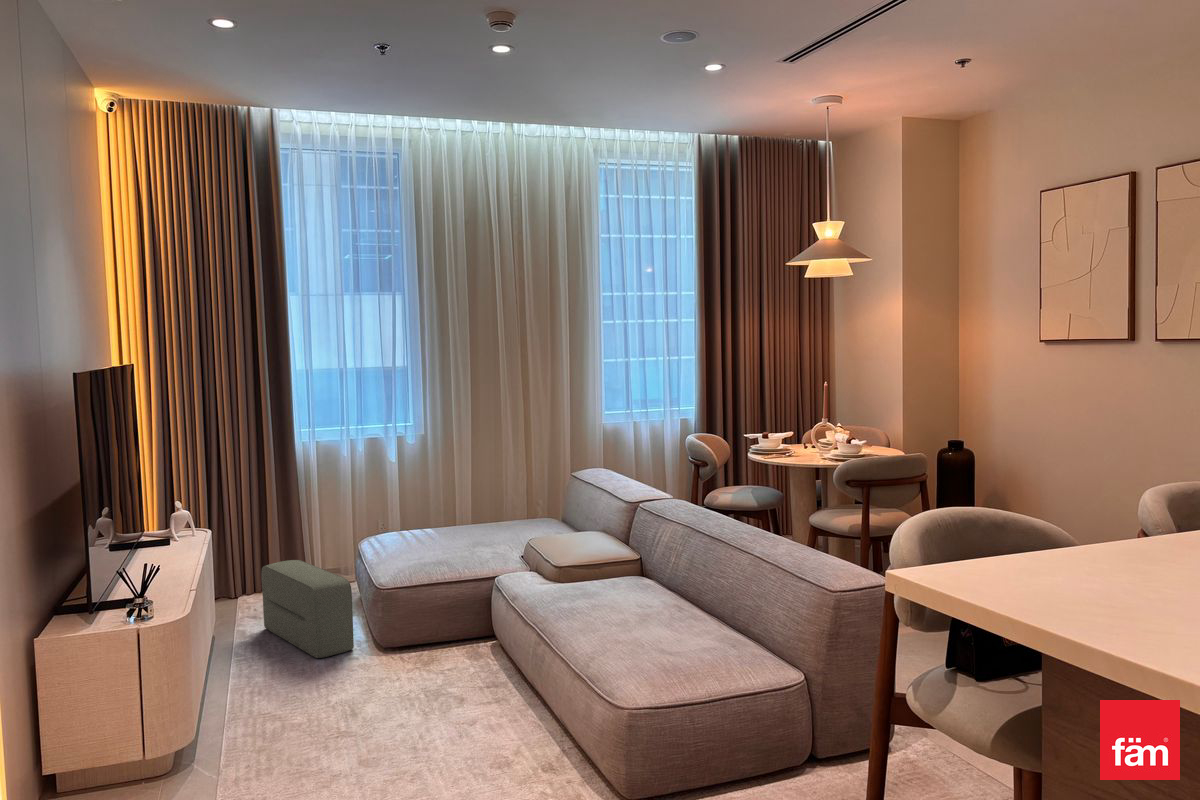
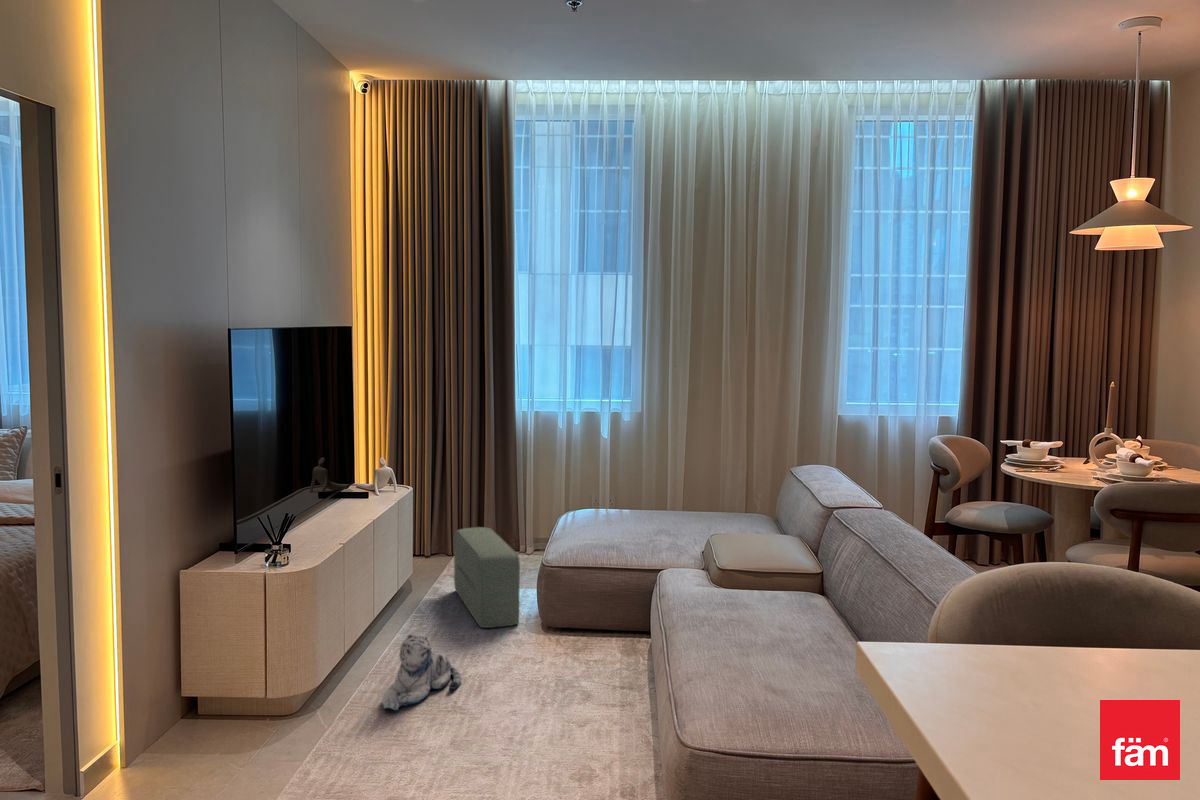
plush toy: none [259,670,330,750] -> present [382,635,461,710]

